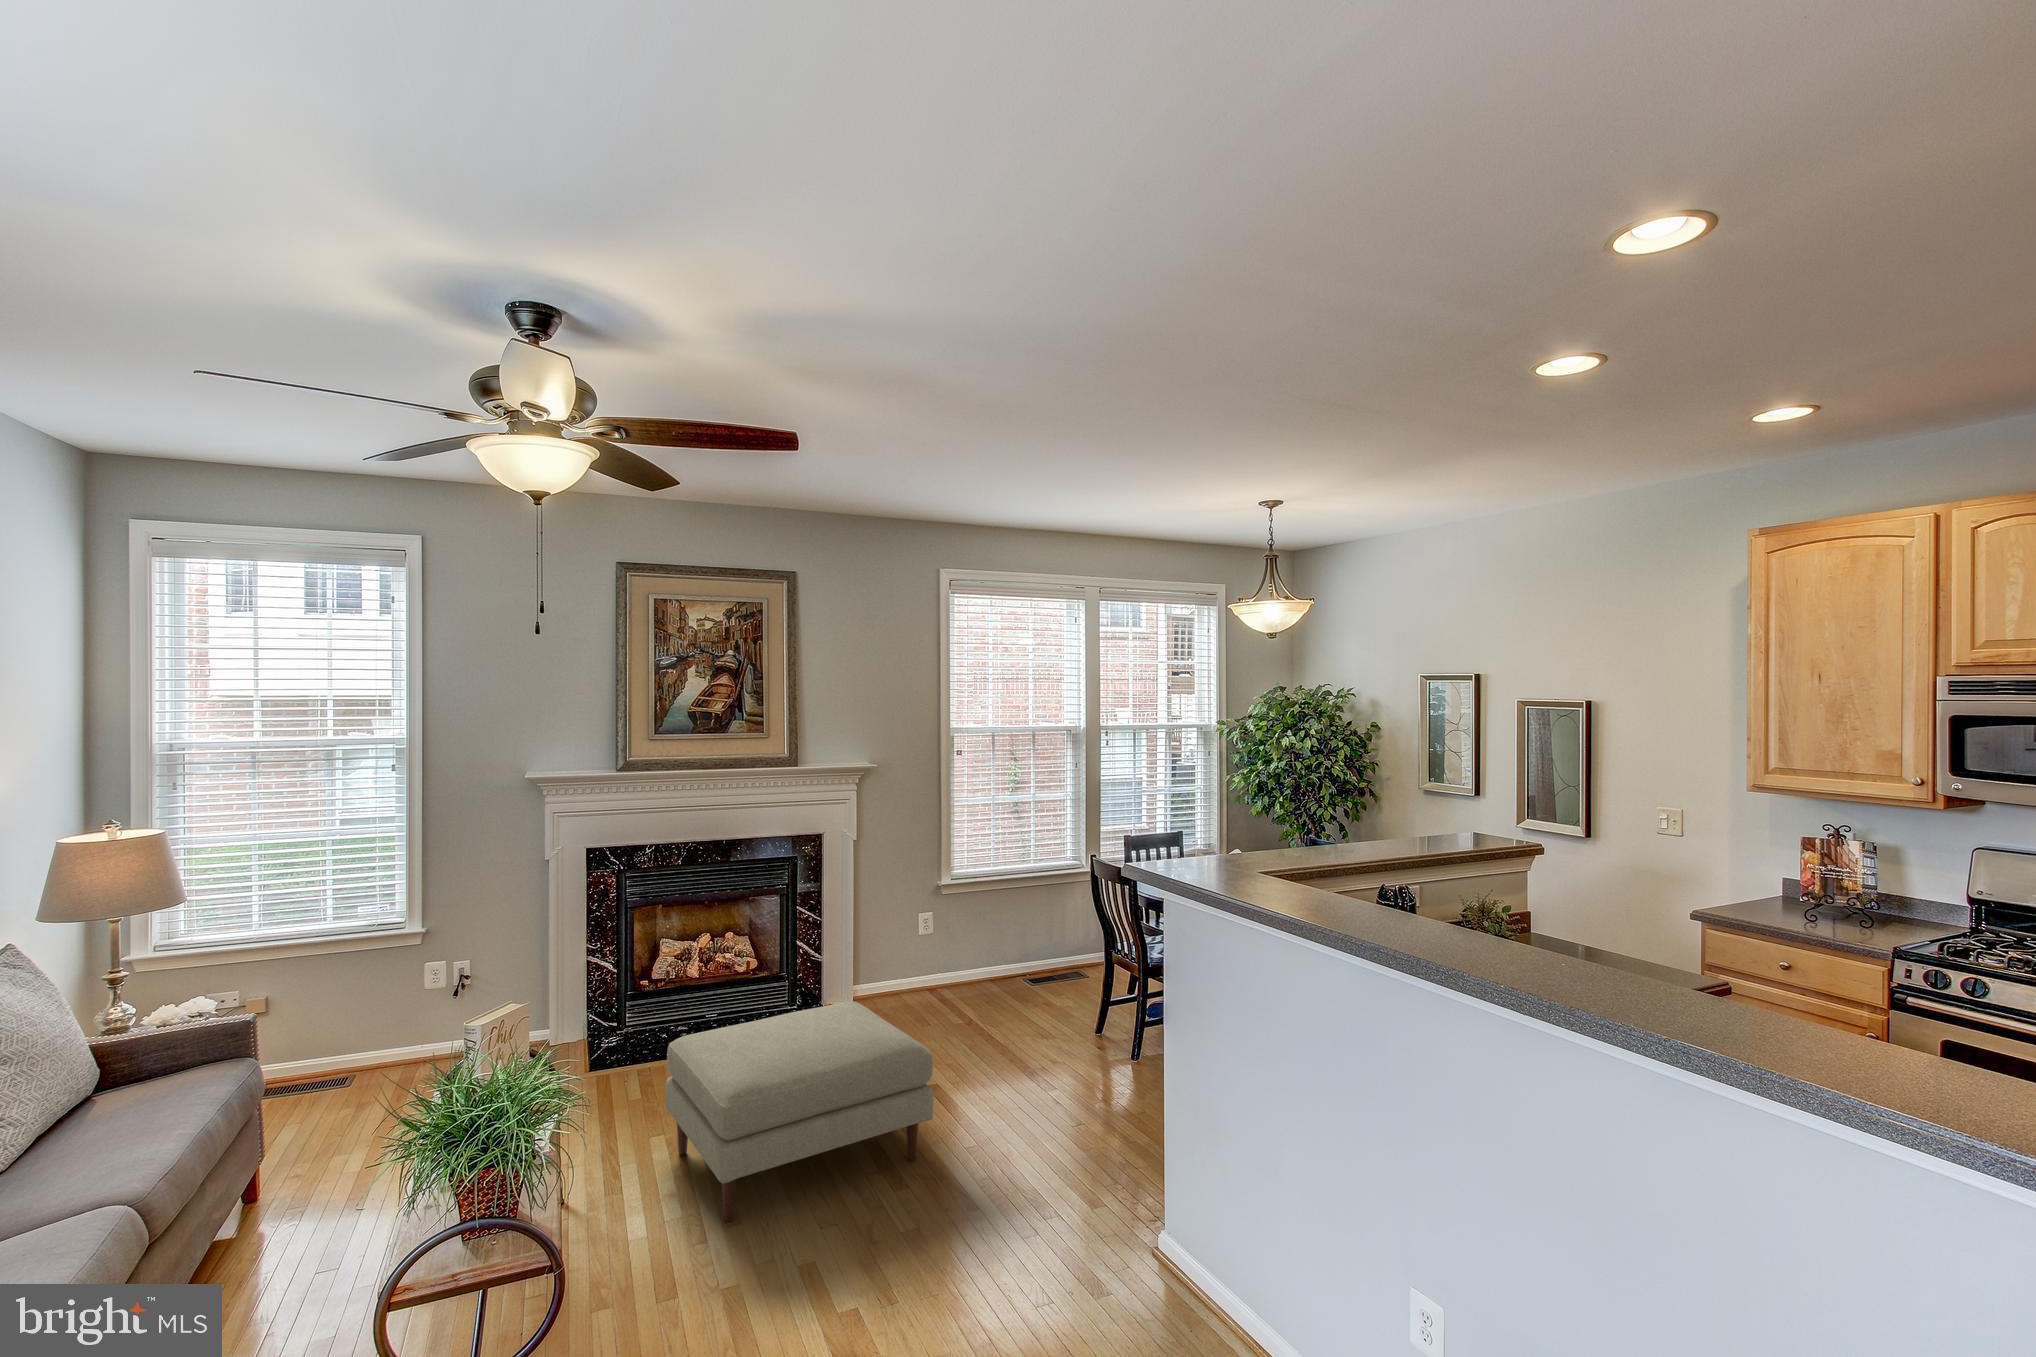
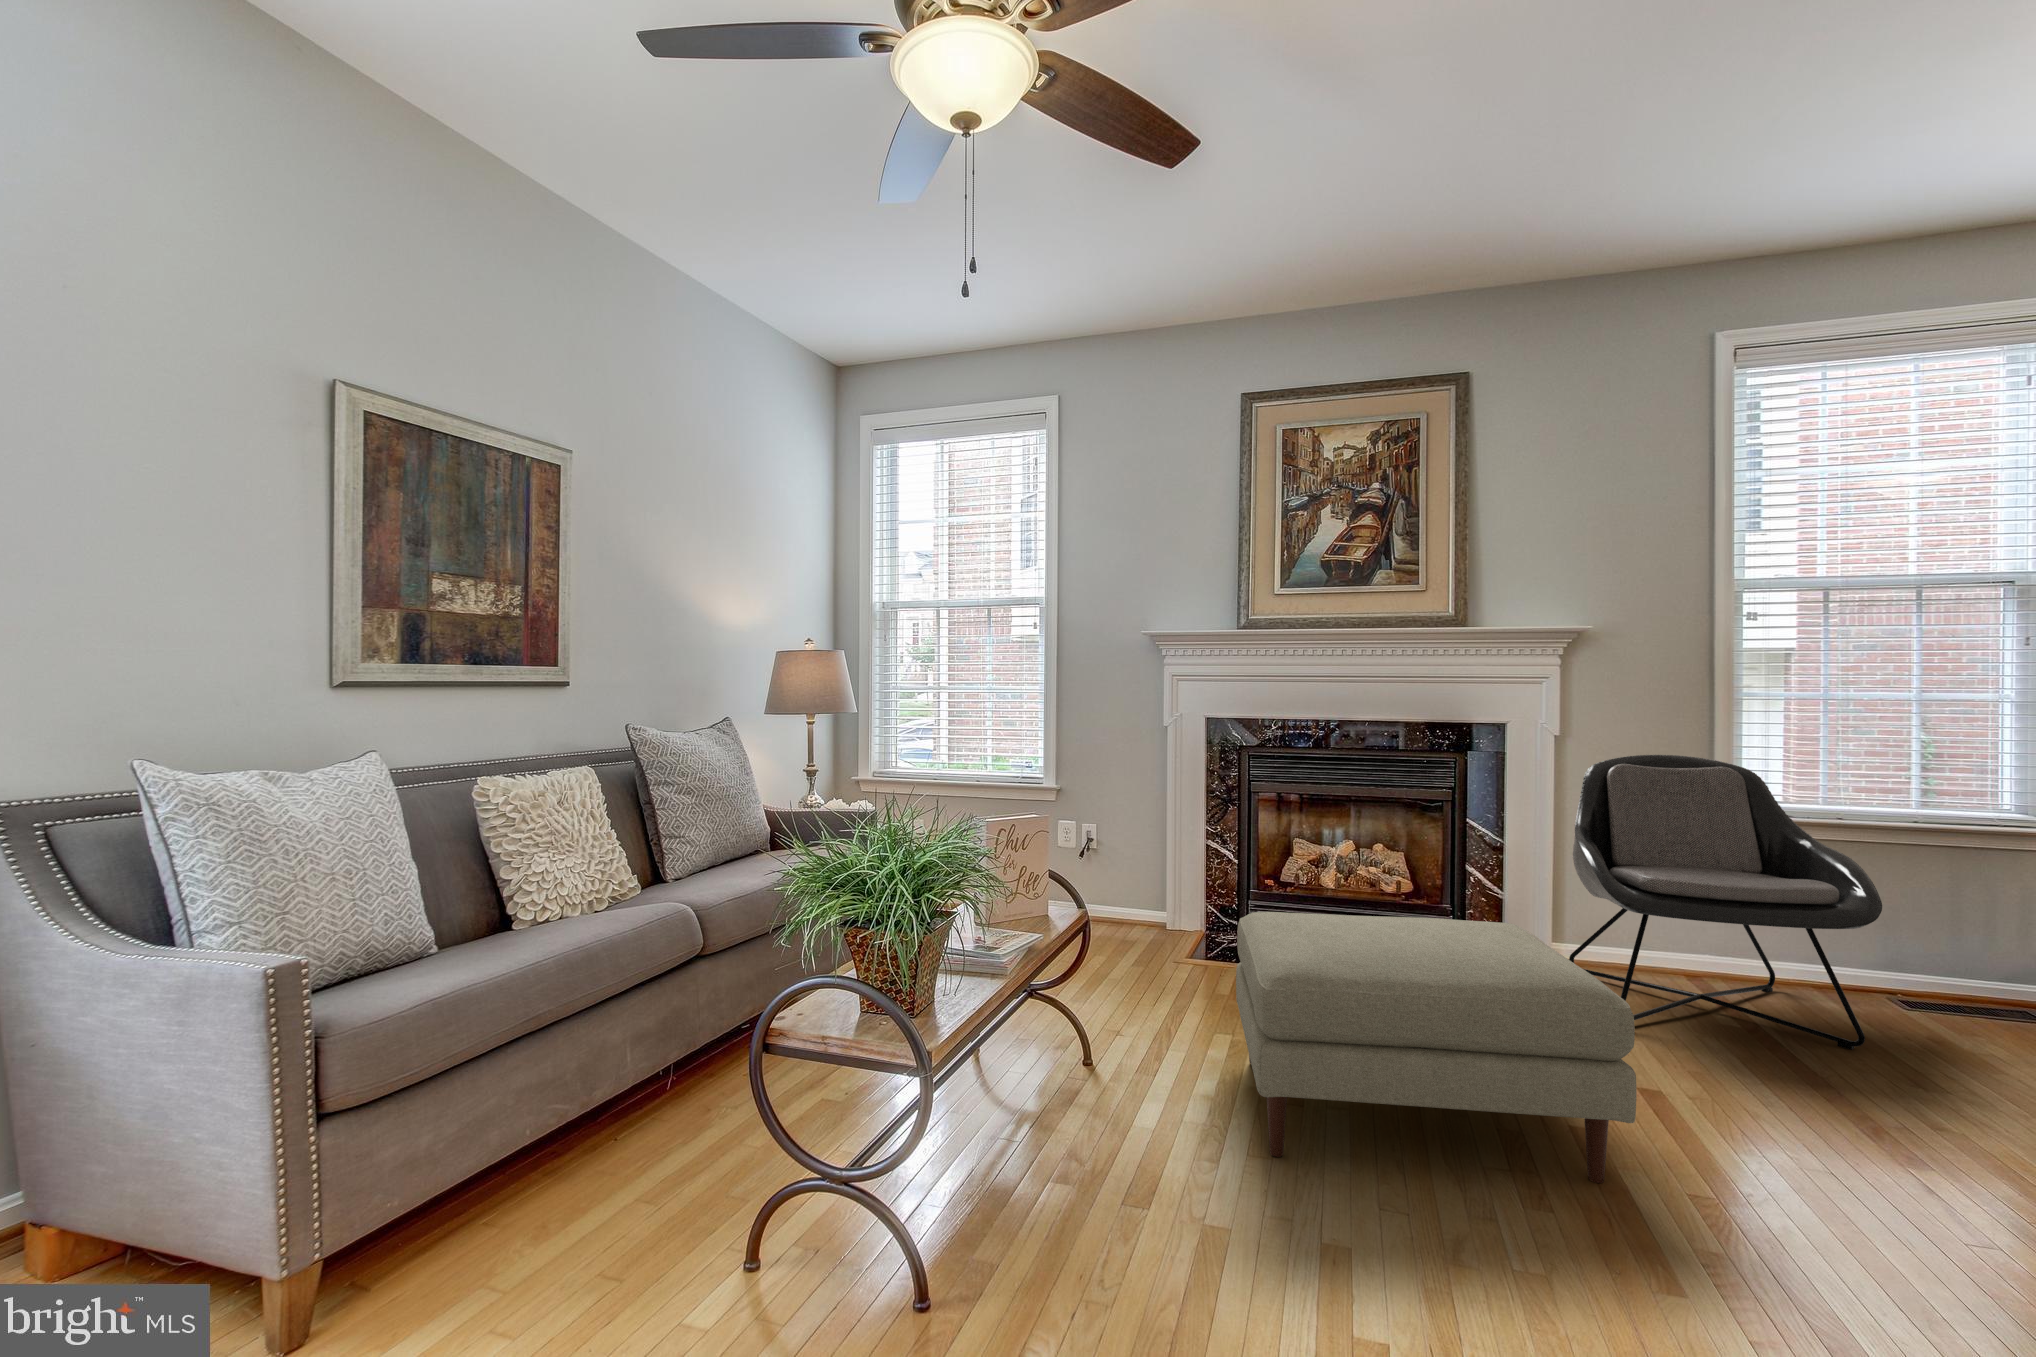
lounge chair: none [863,845,1025,1040] -> present [1569,755,1882,1050]

